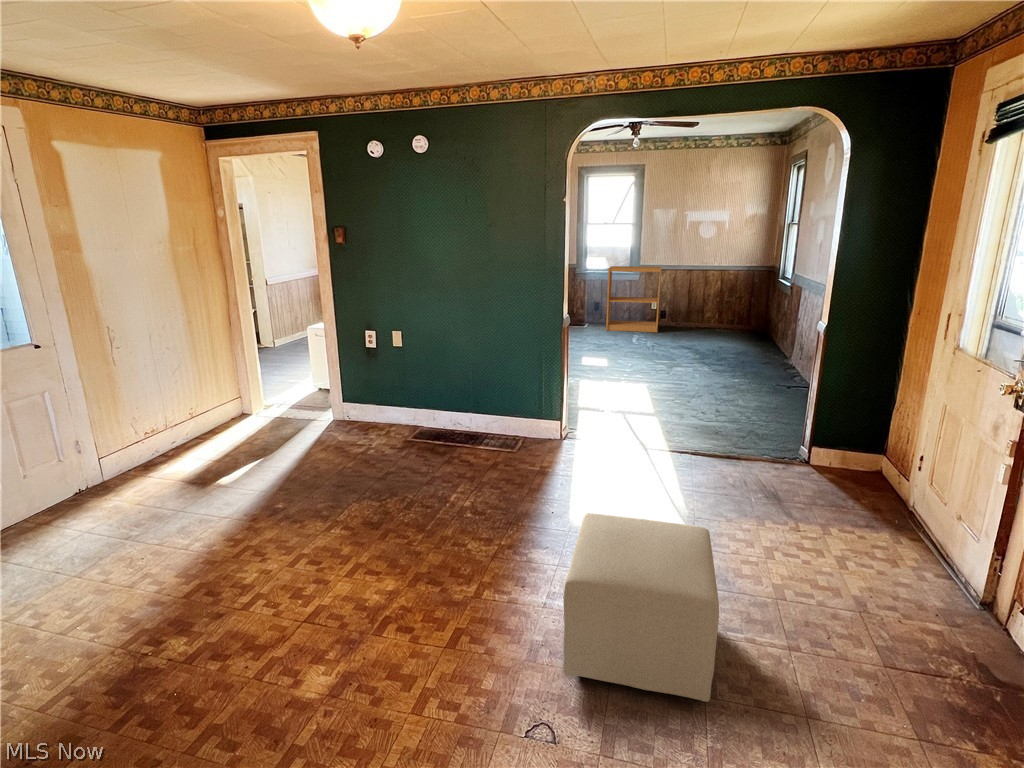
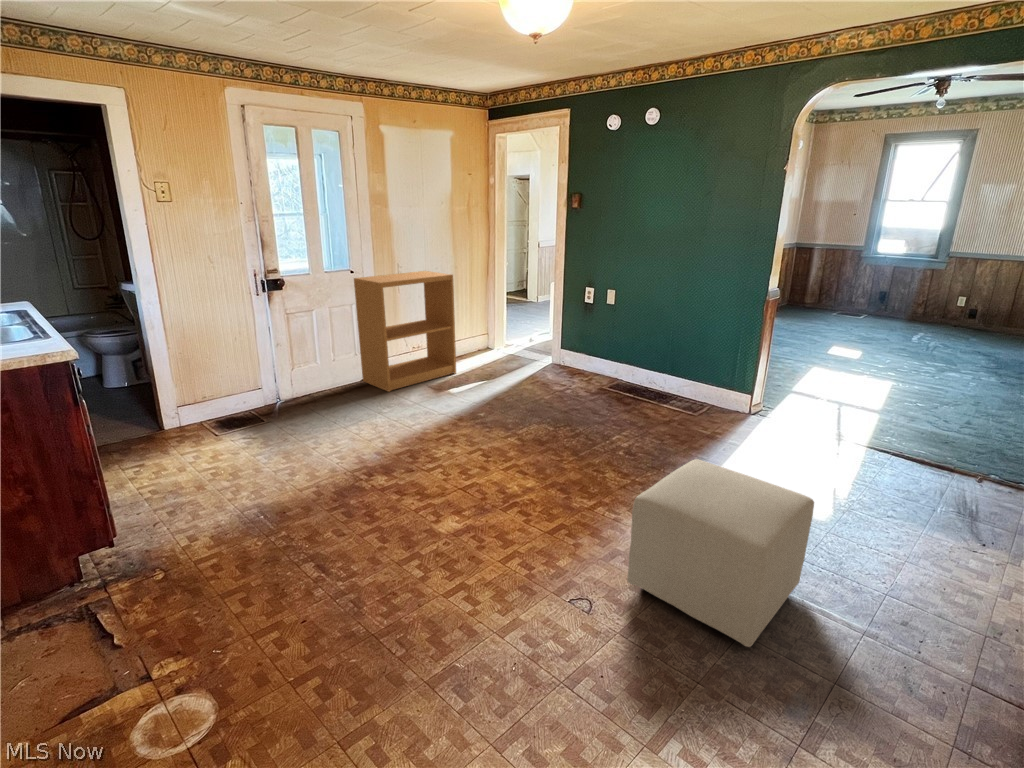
bookshelf: present [606,266,661,333] -> present [354,271,456,392]

